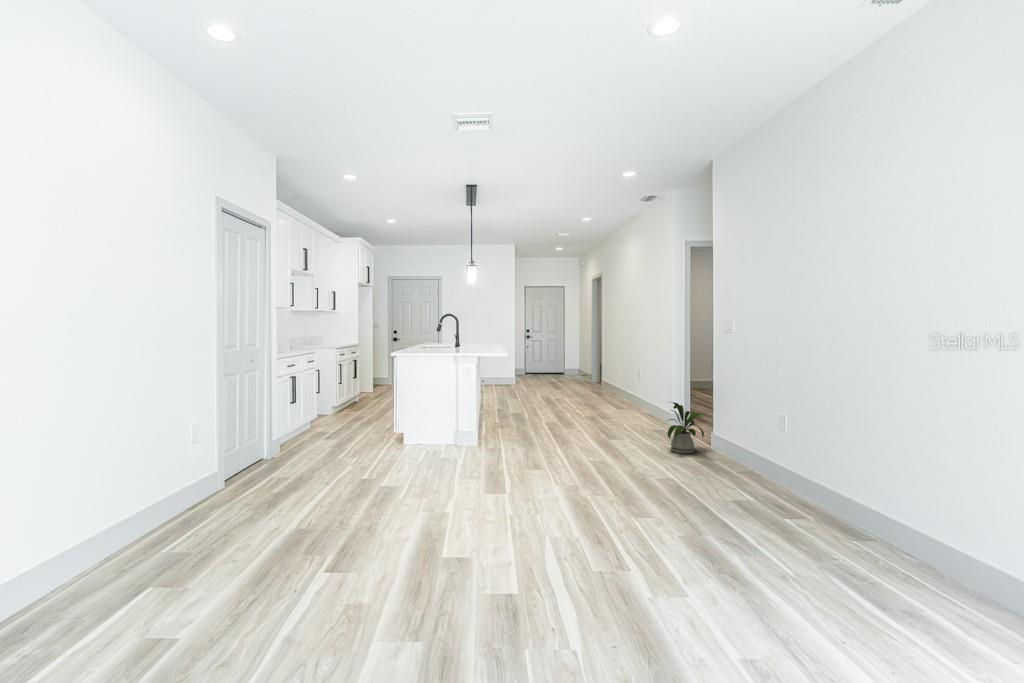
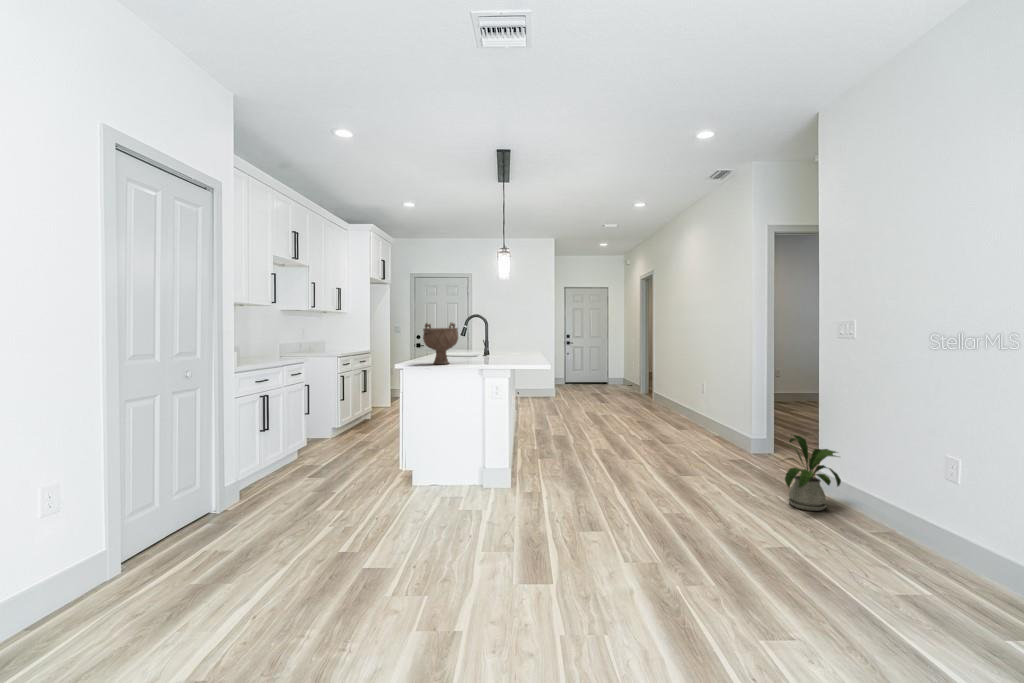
decorative bowl: none [413,323,440,354] -> present [423,323,458,364]

